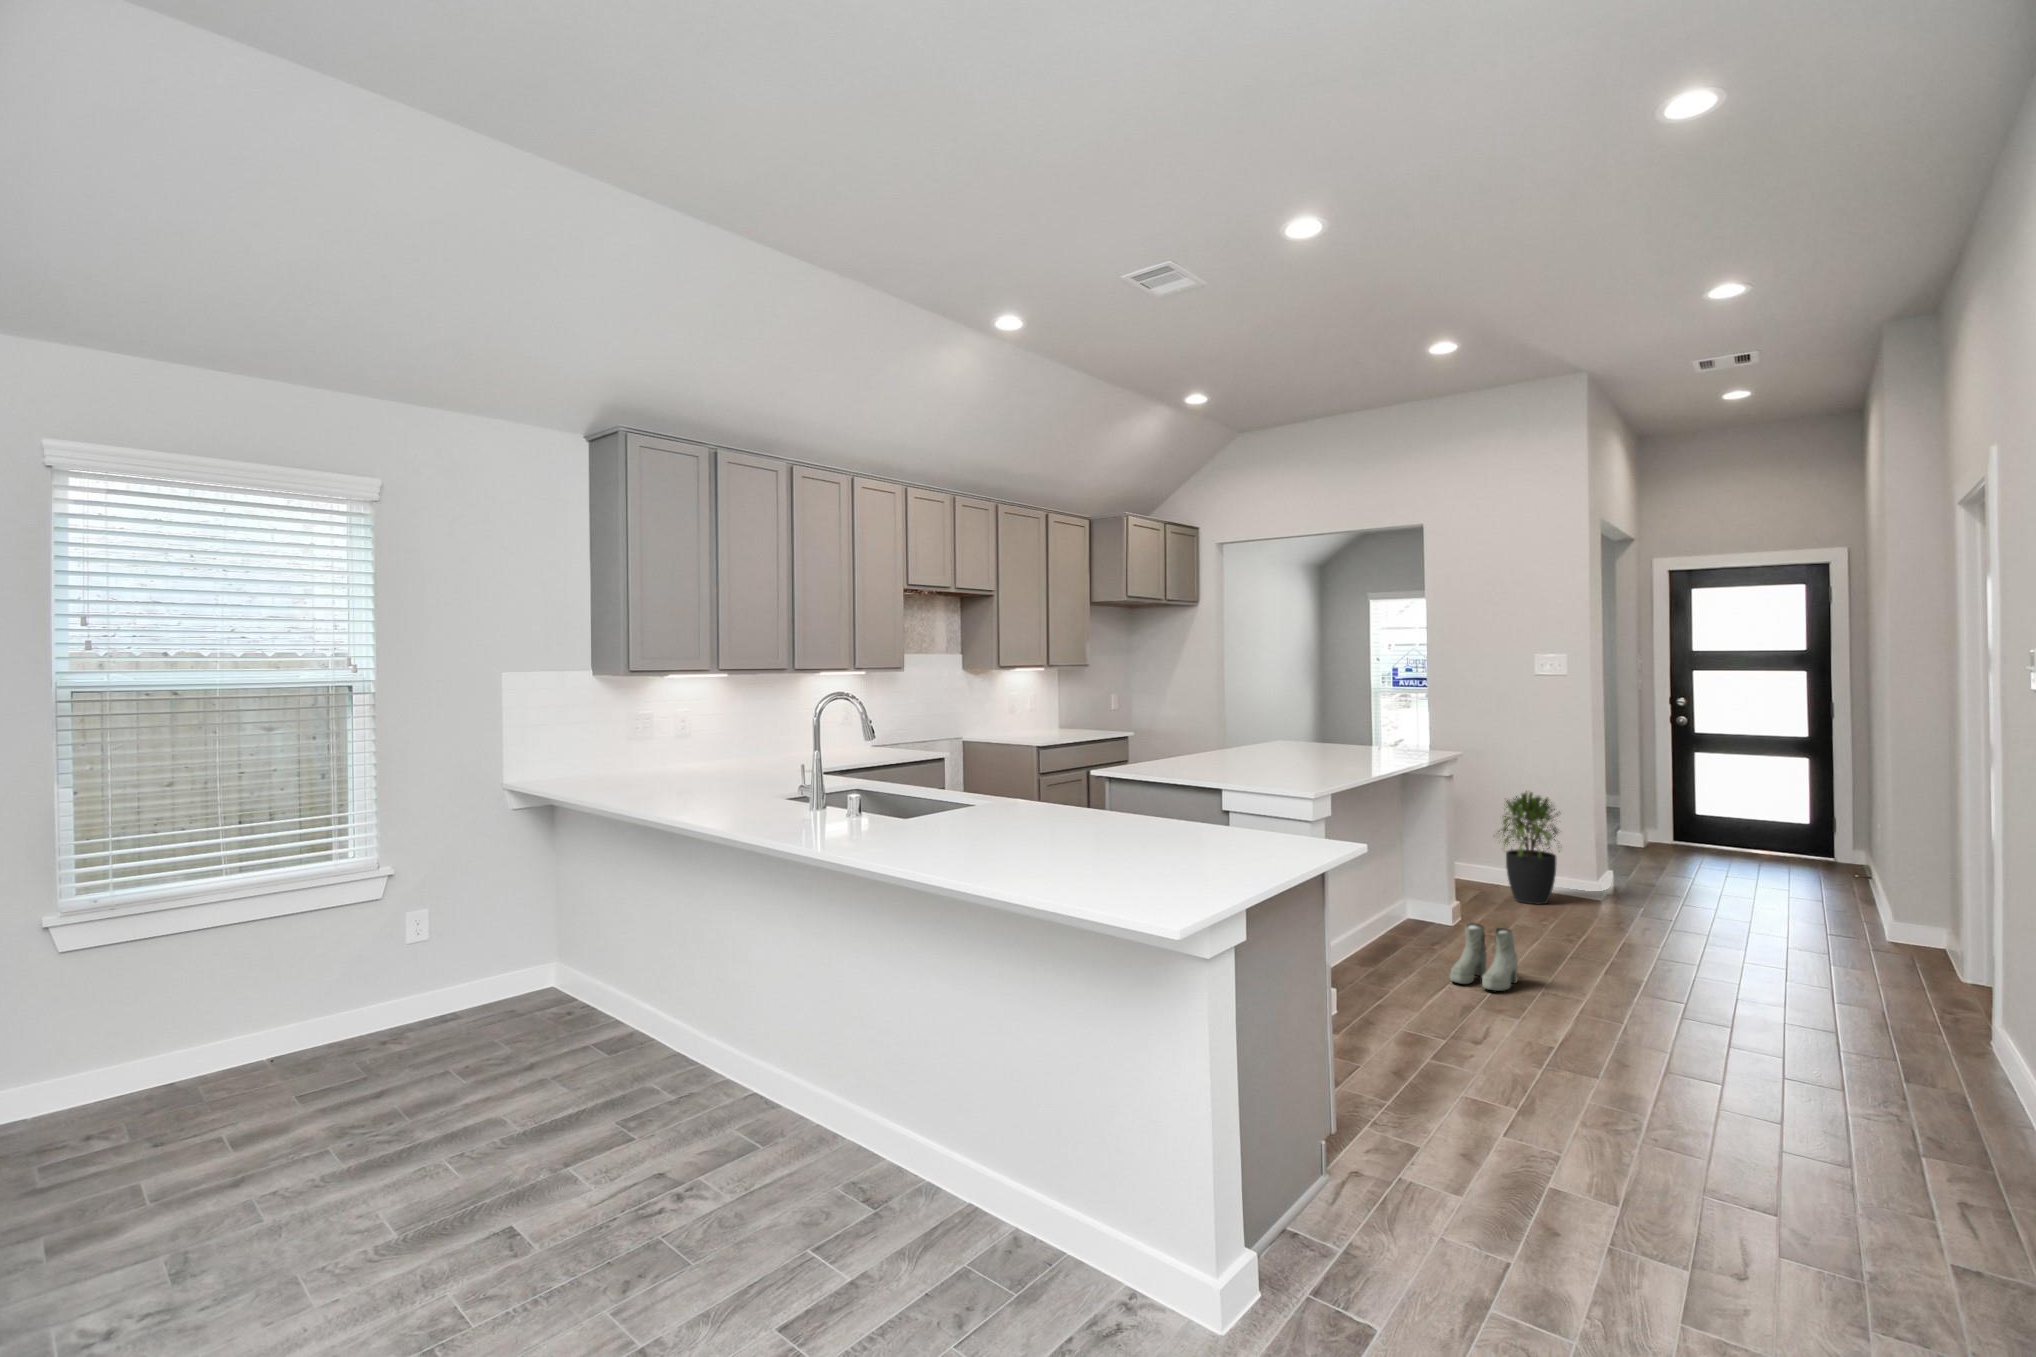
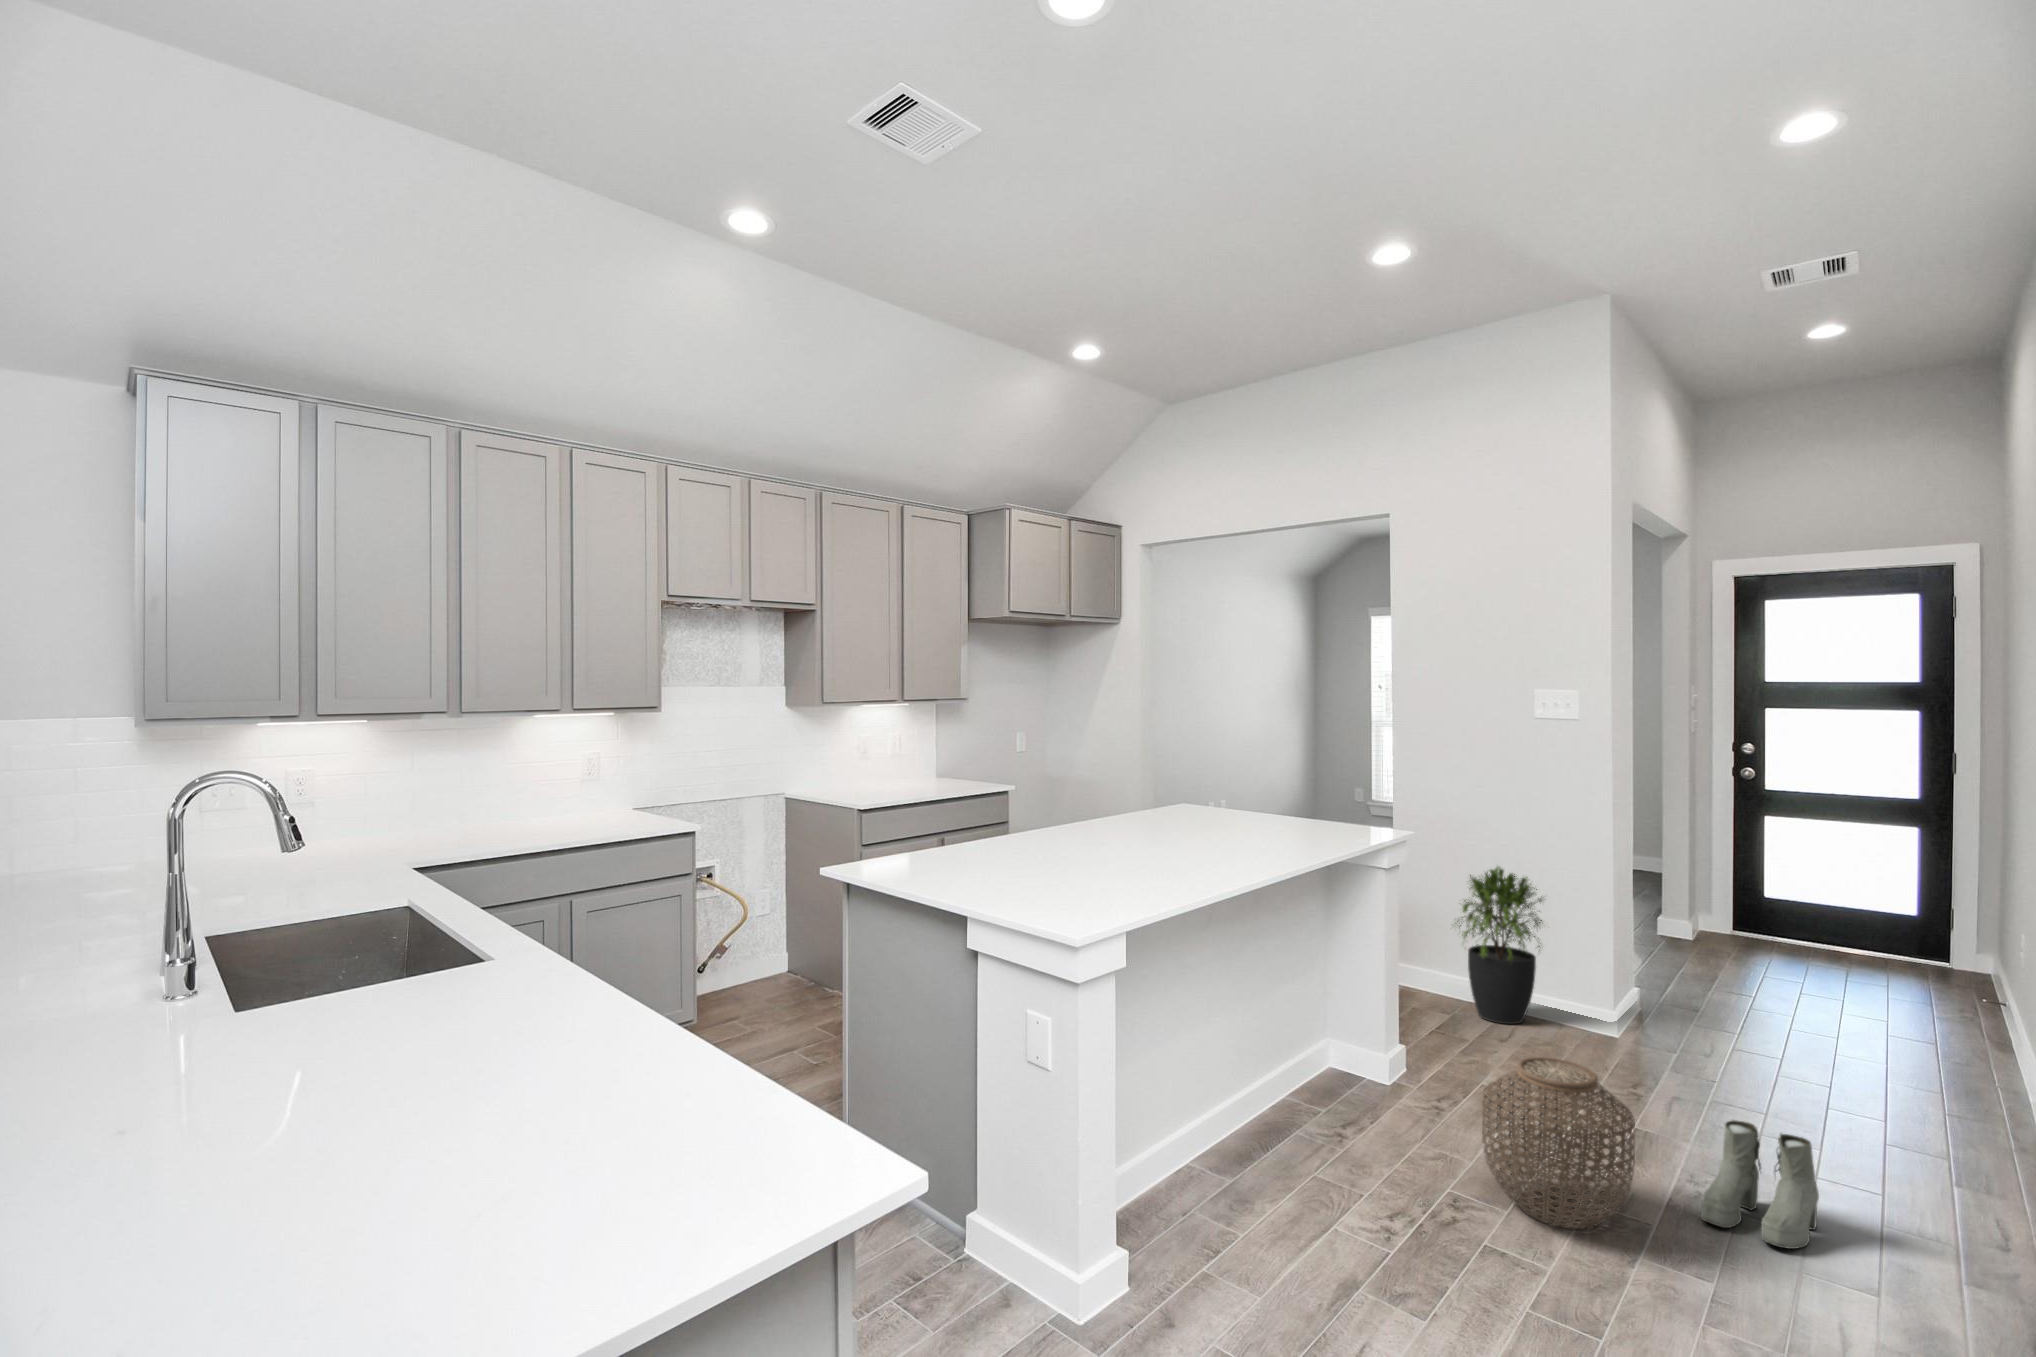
woven basket: none [1568,903,1672,1008] -> present [1482,1057,1635,1229]
boots: present [1450,923,1518,991] -> present [1701,1120,1819,1249]

